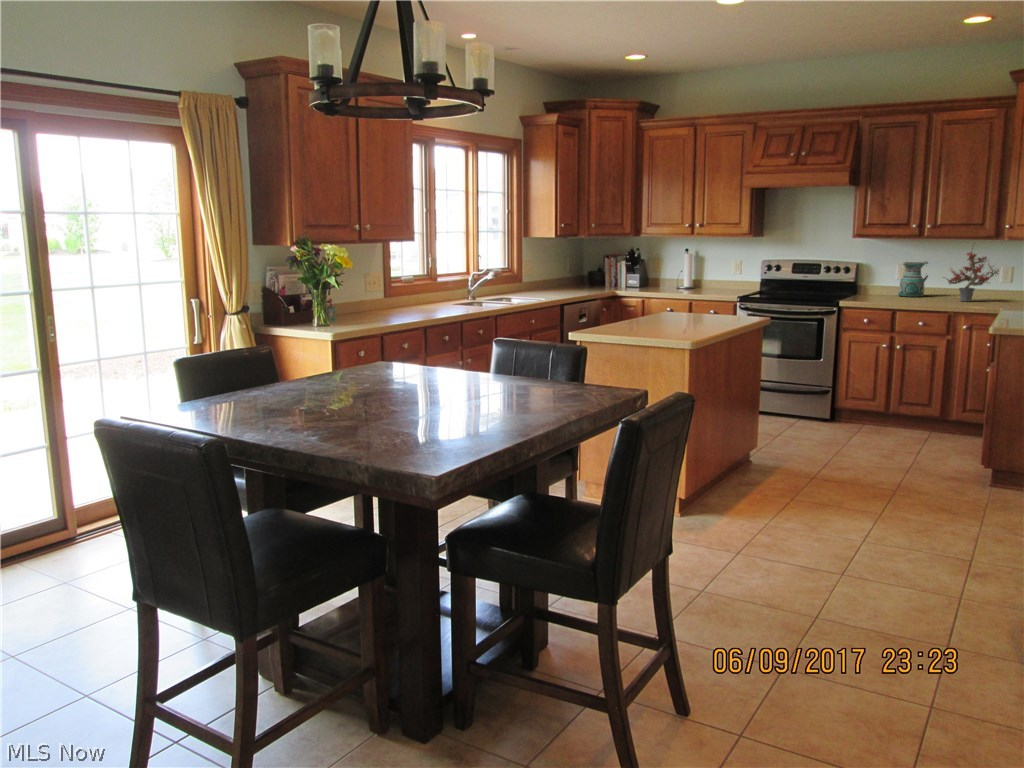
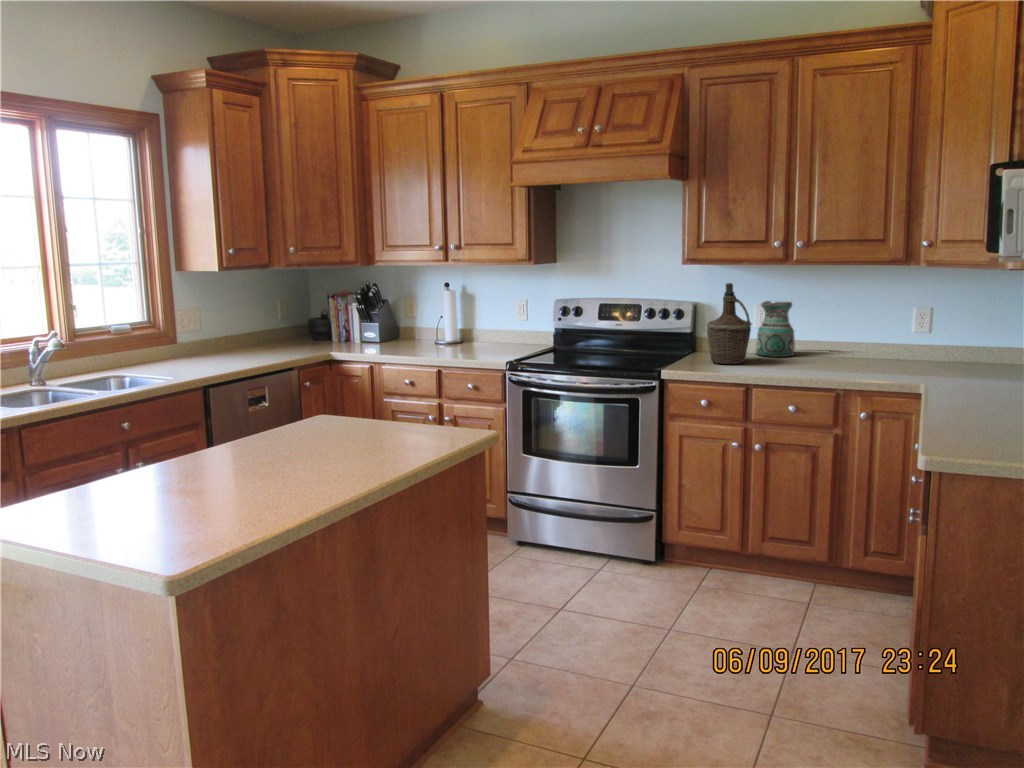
potted plant: present [947,248,999,301] -> none [822,270,913,367]
bottle: none [868,249,897,299] -> present [707,283,752,364]

